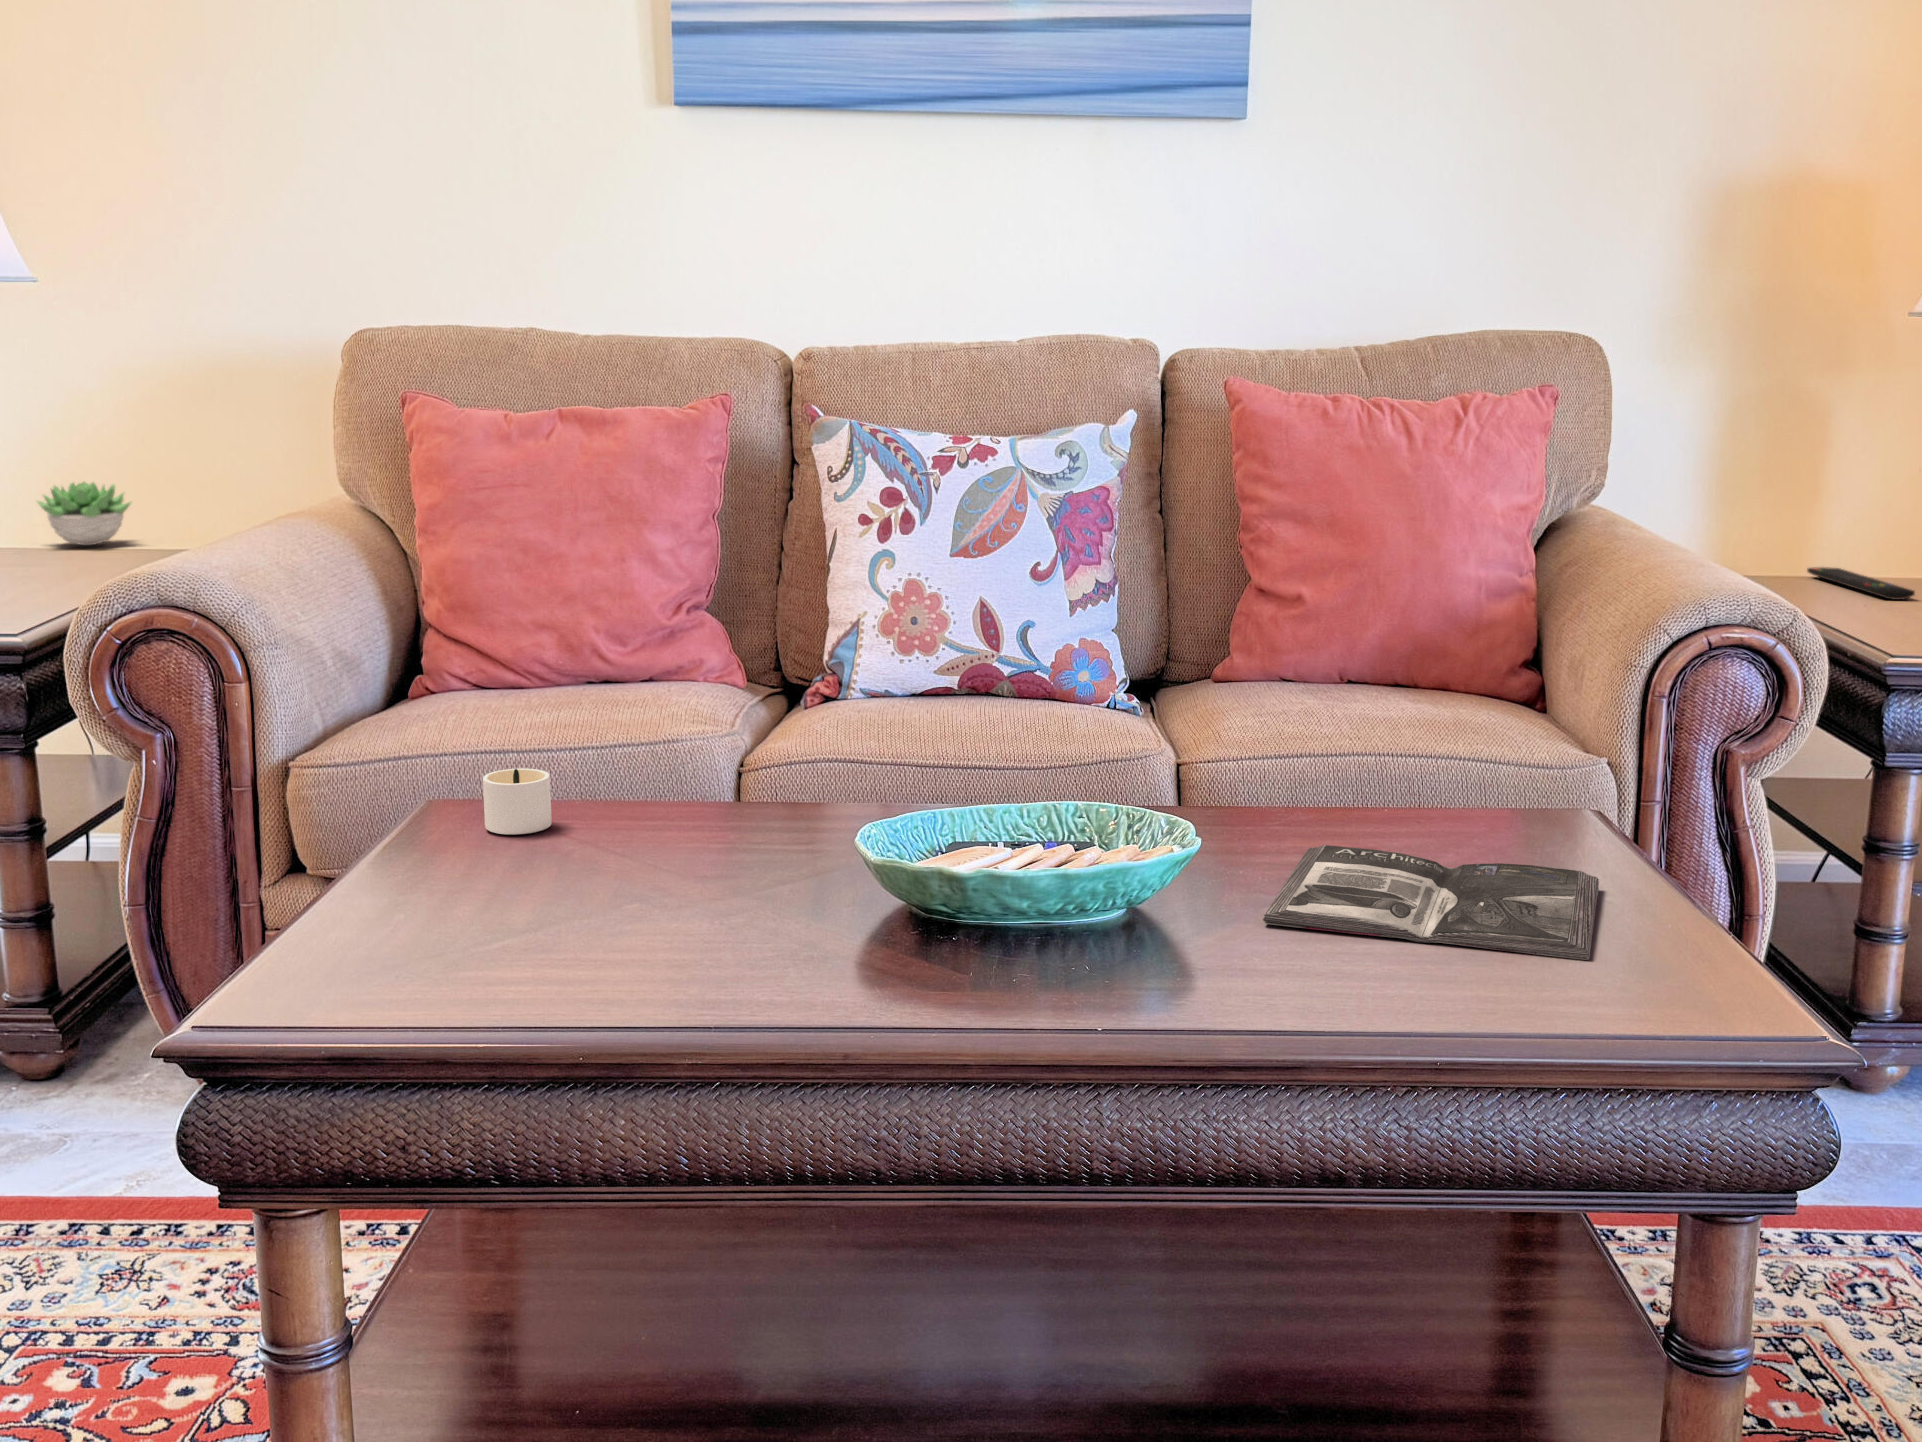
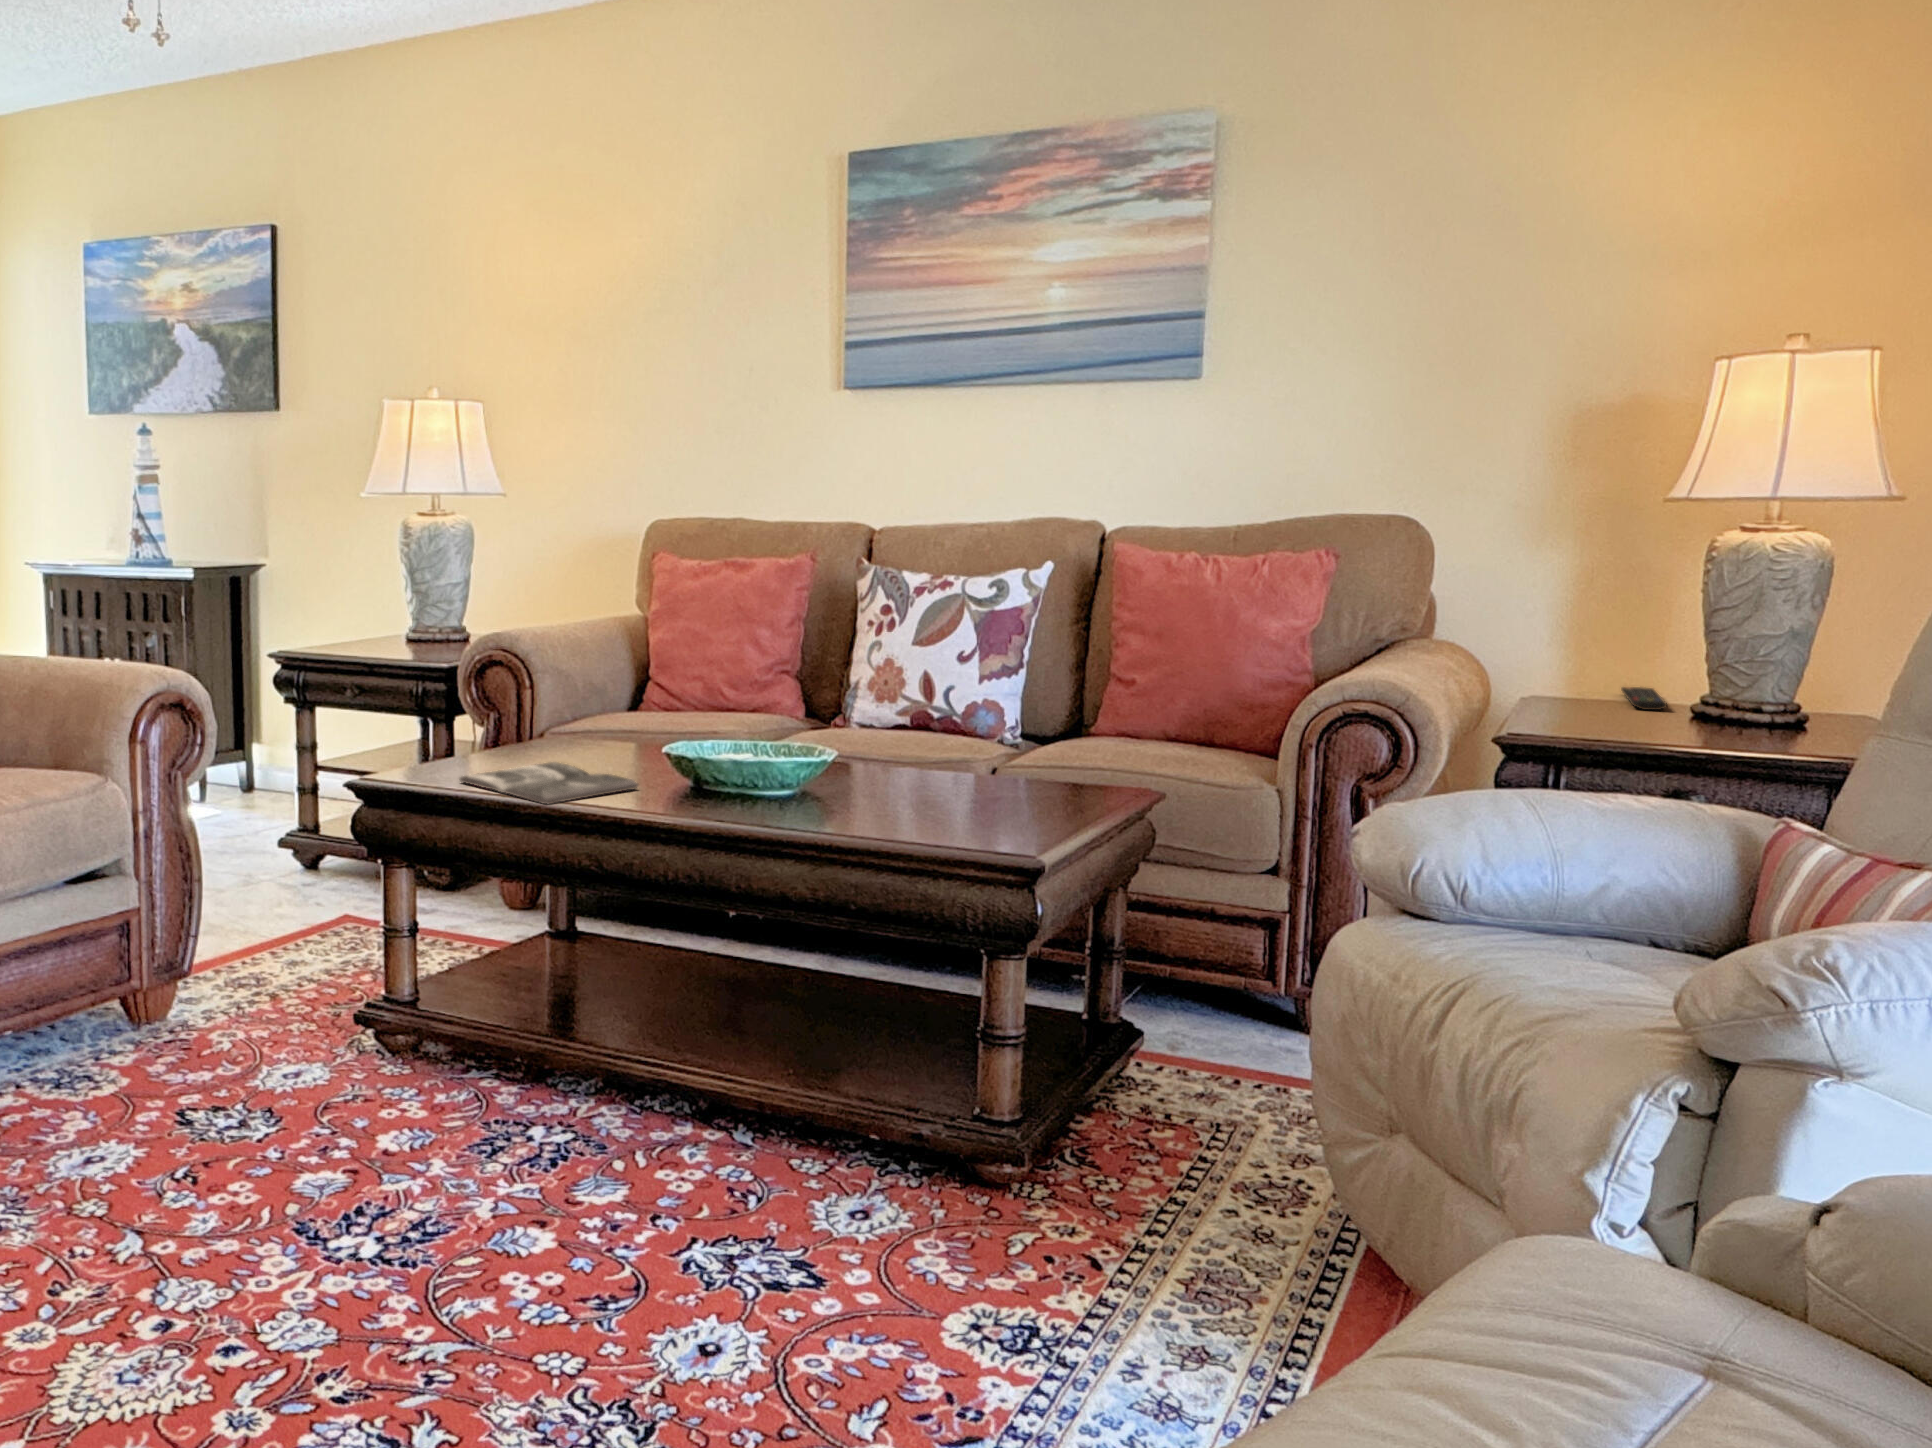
succulent plant: present [38,482,131,545] -> none [507,598,550,631]
candle: present [483,769,552,835] -> none [555,729,603,760]
magazine: present [1263,845,1599,960] -> present [460,762,638,804]

